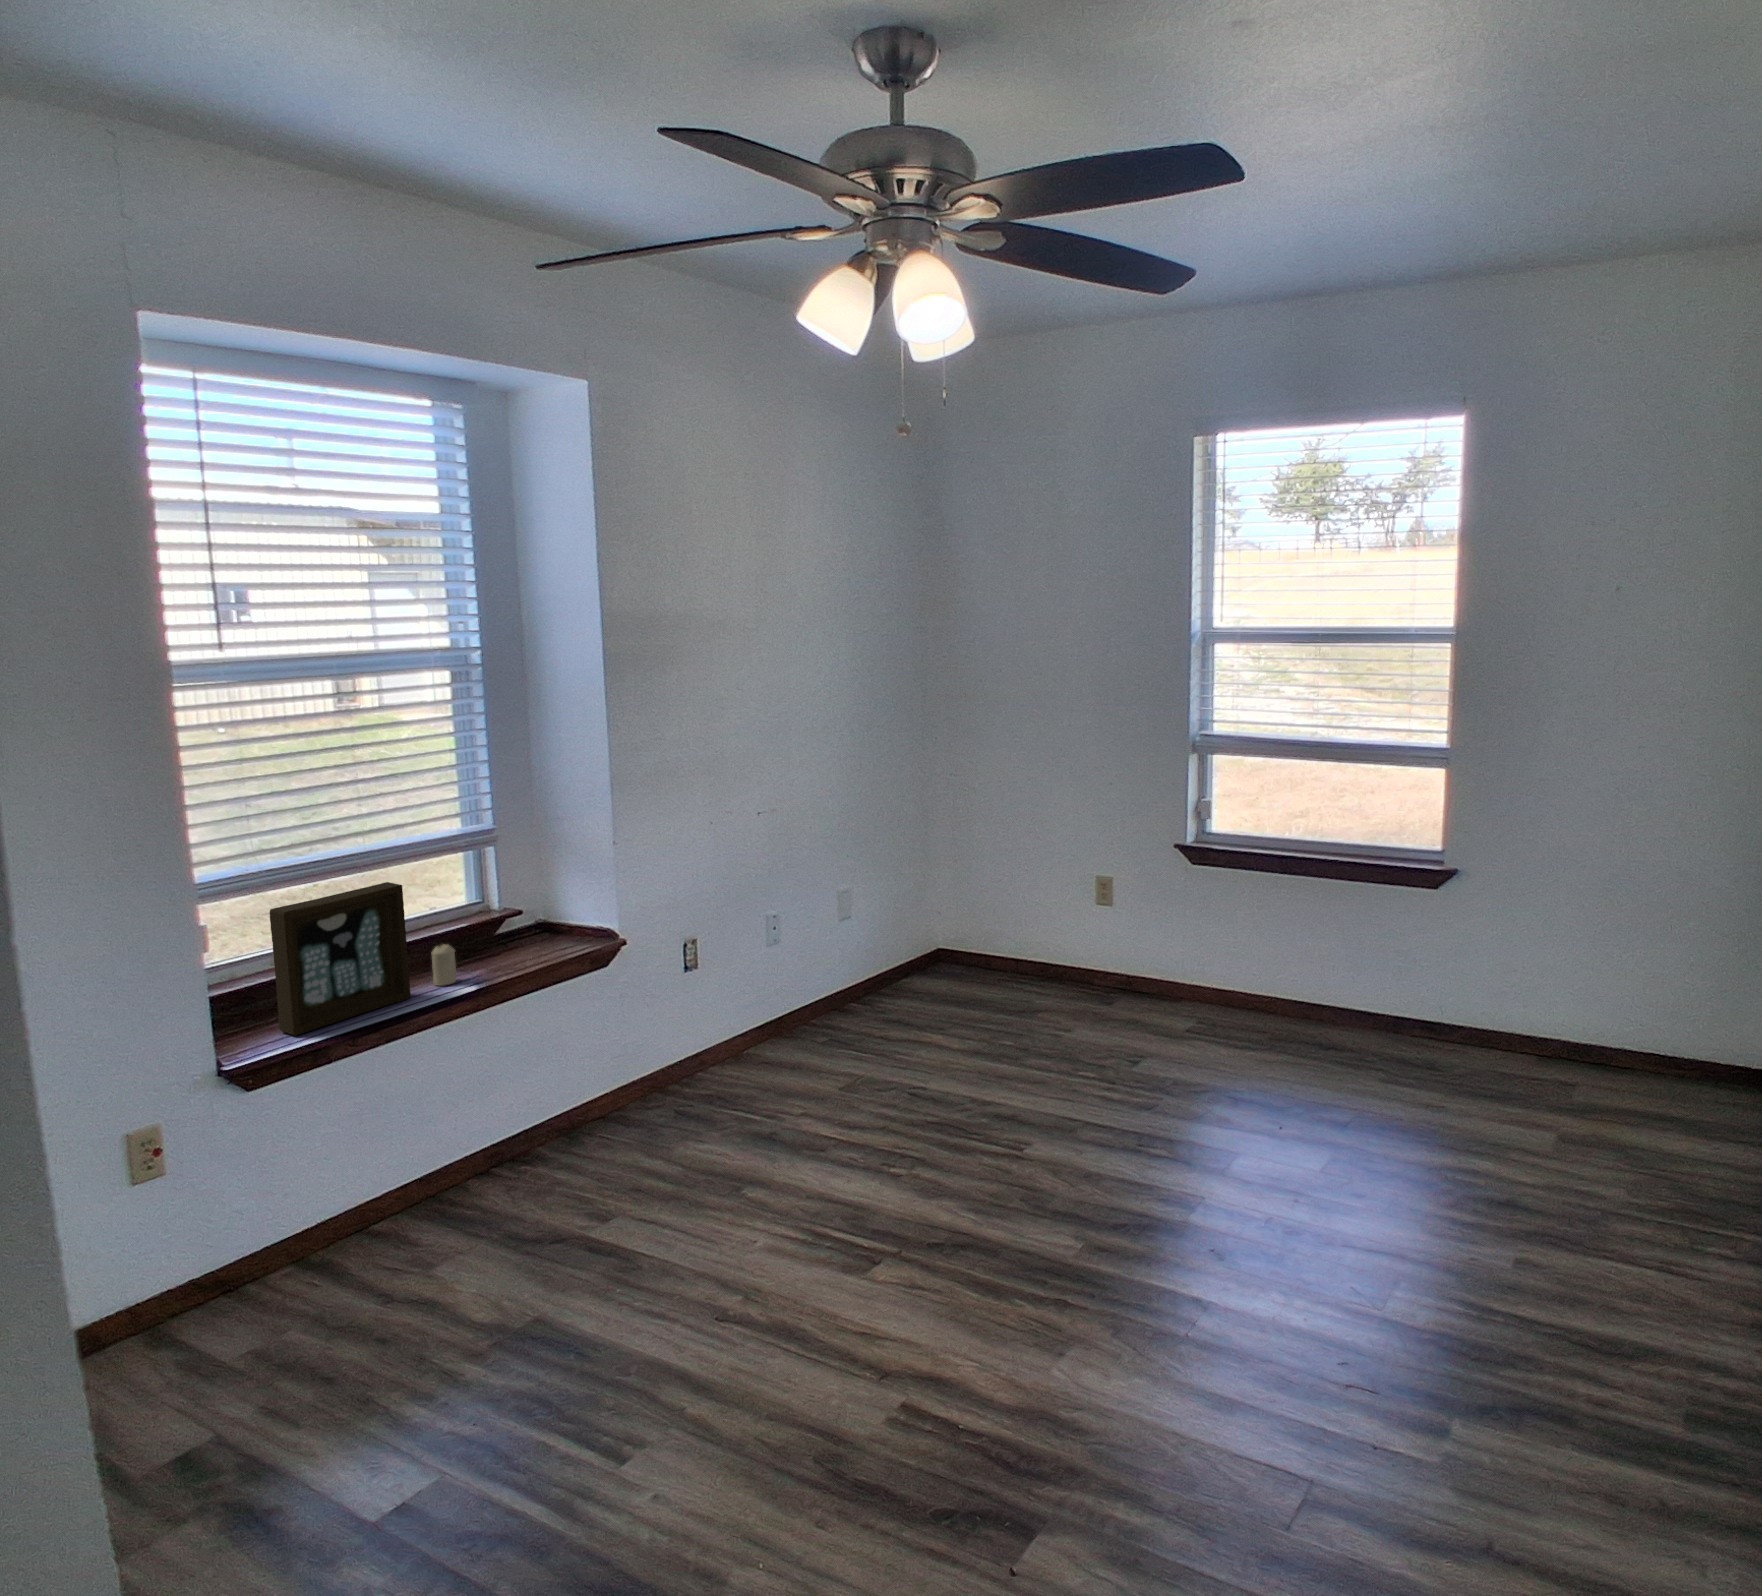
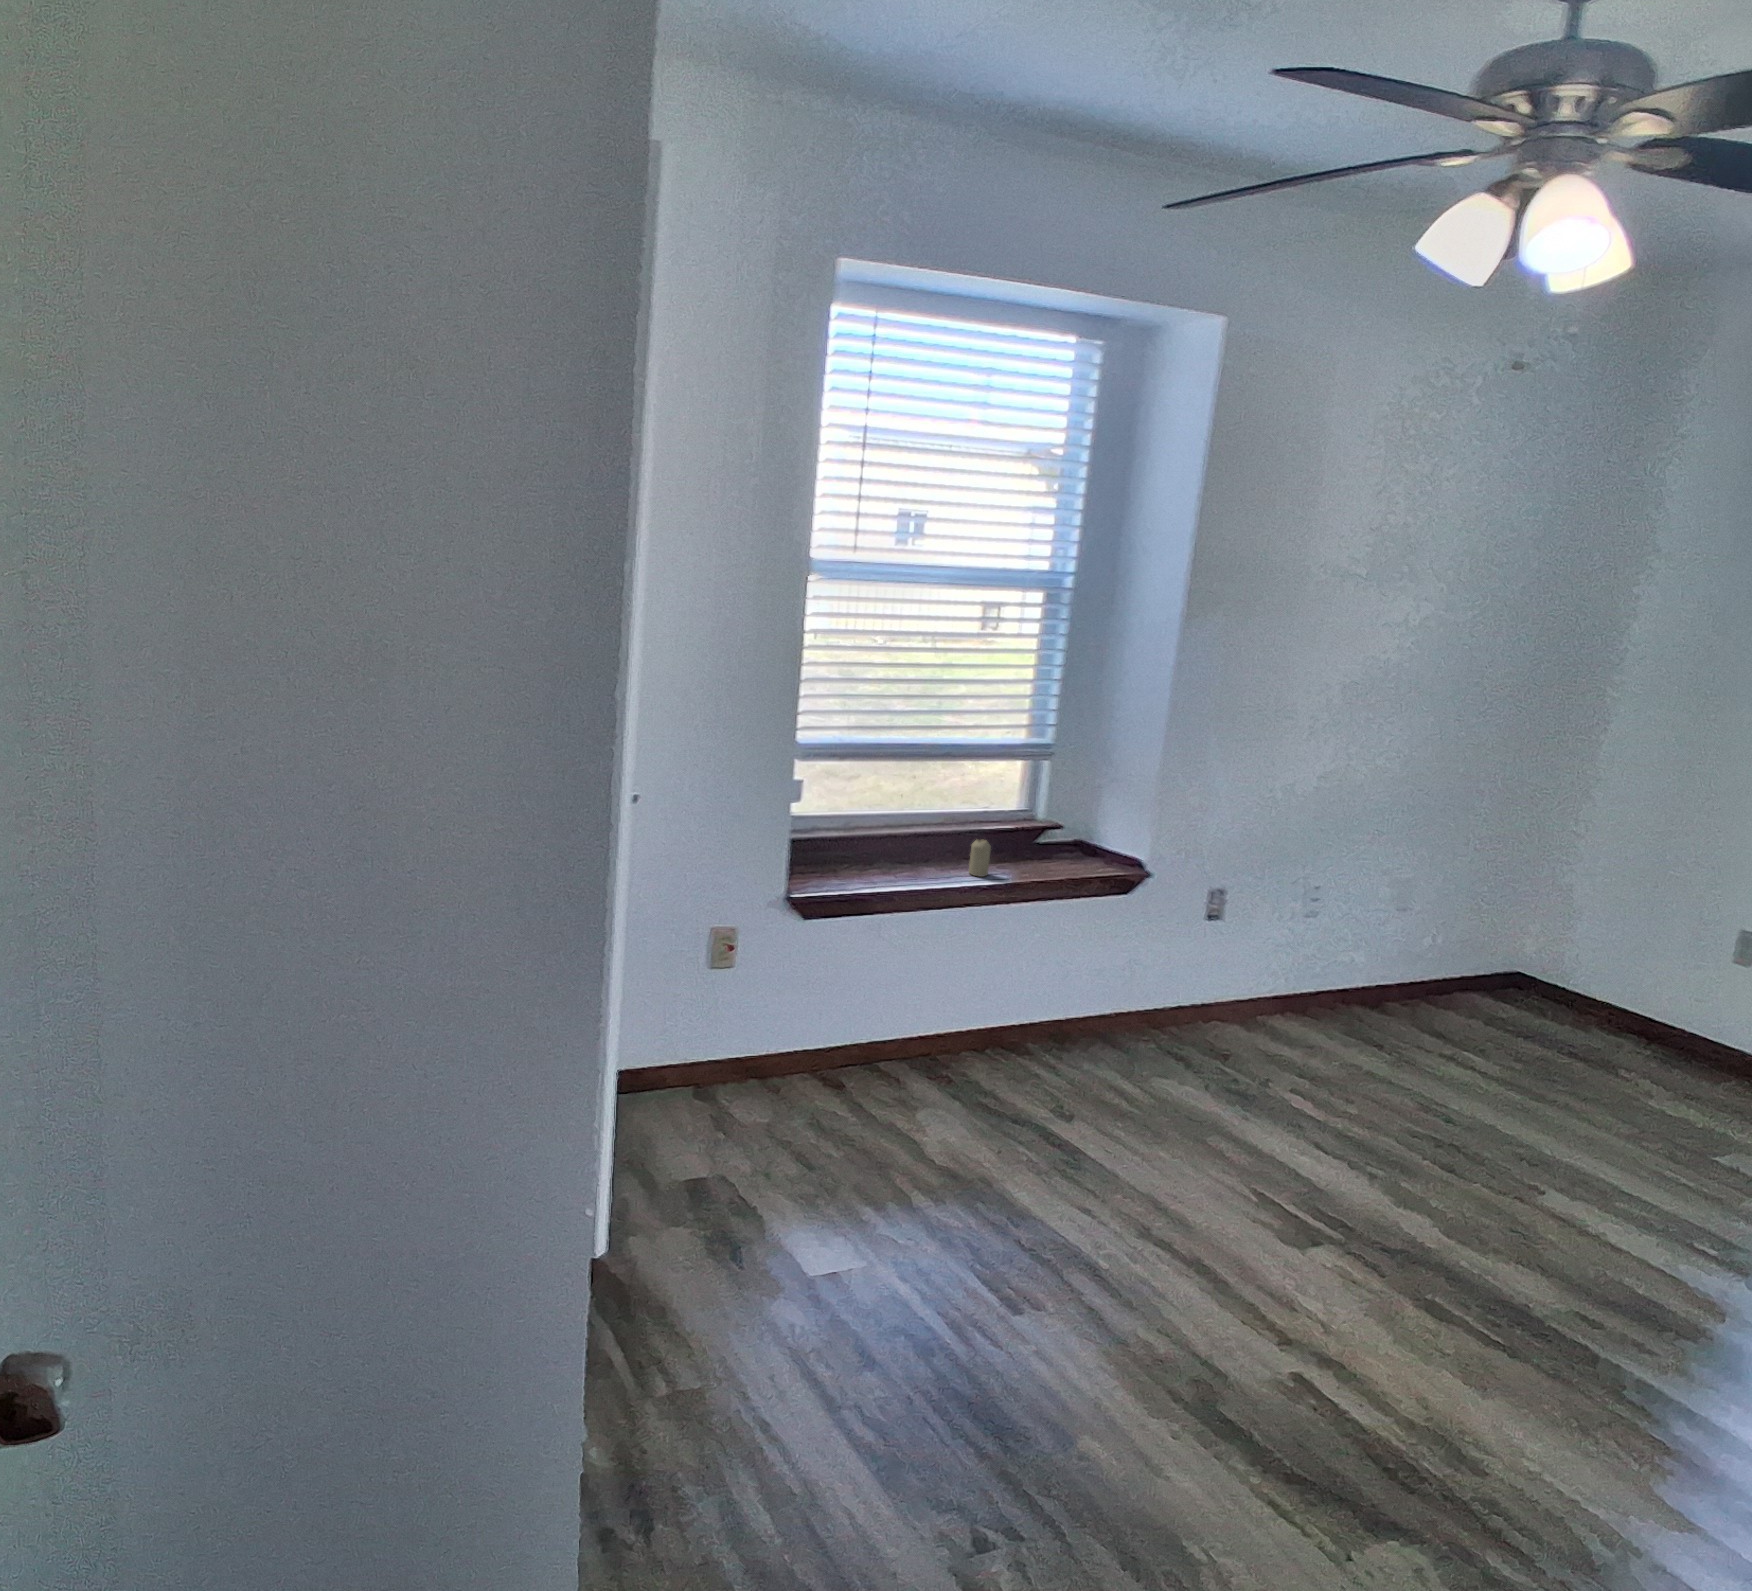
picture frame: present [270,882,411,1036] -> none [842,772,956,882]

